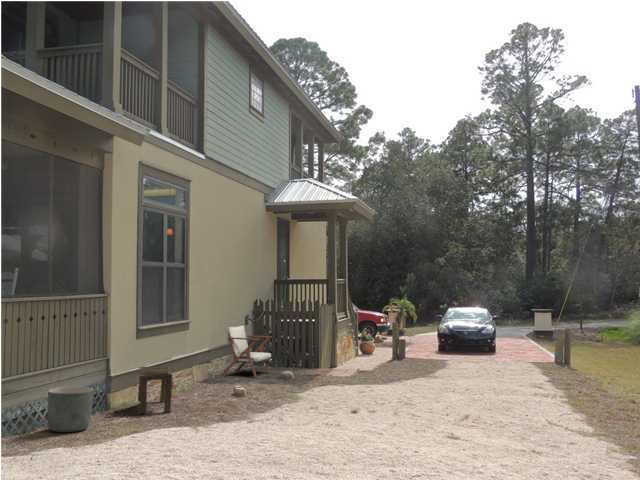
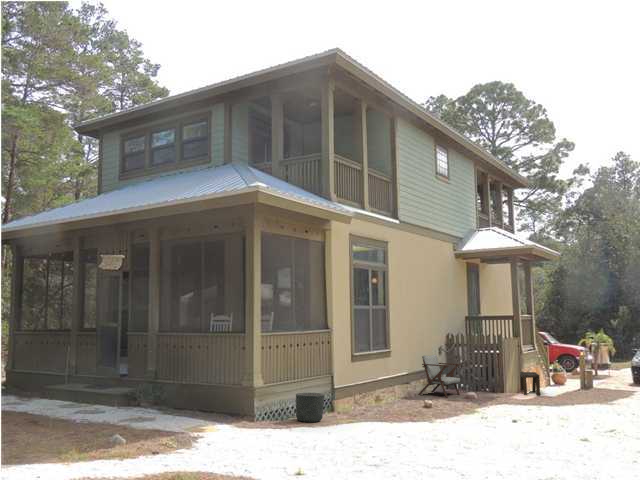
bench: present [138,366,172,414] -> present [520,372,540,395]

